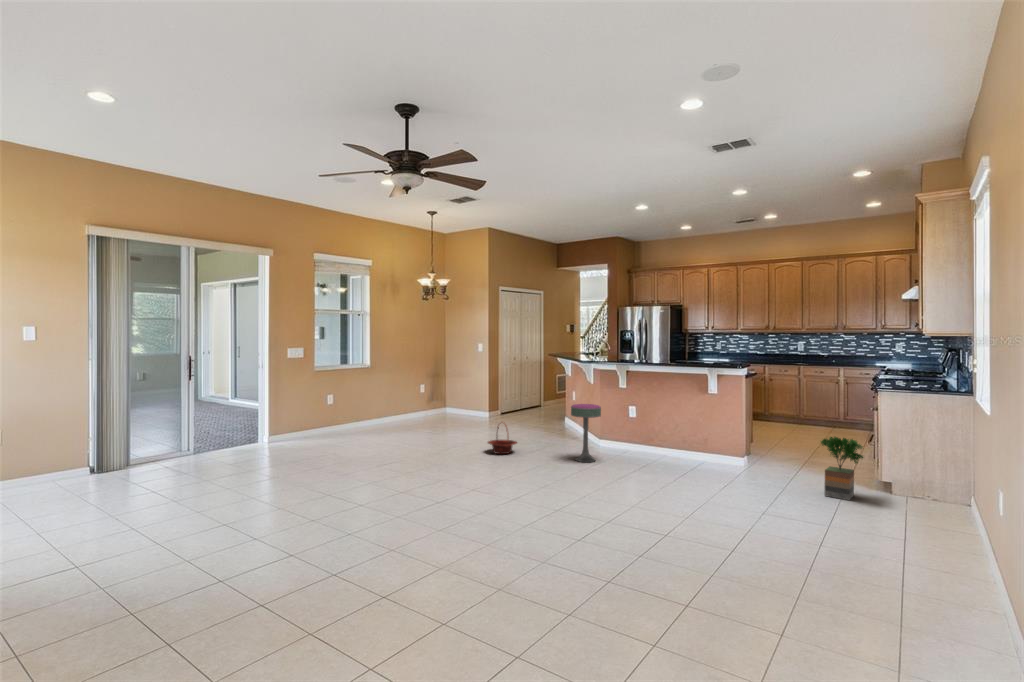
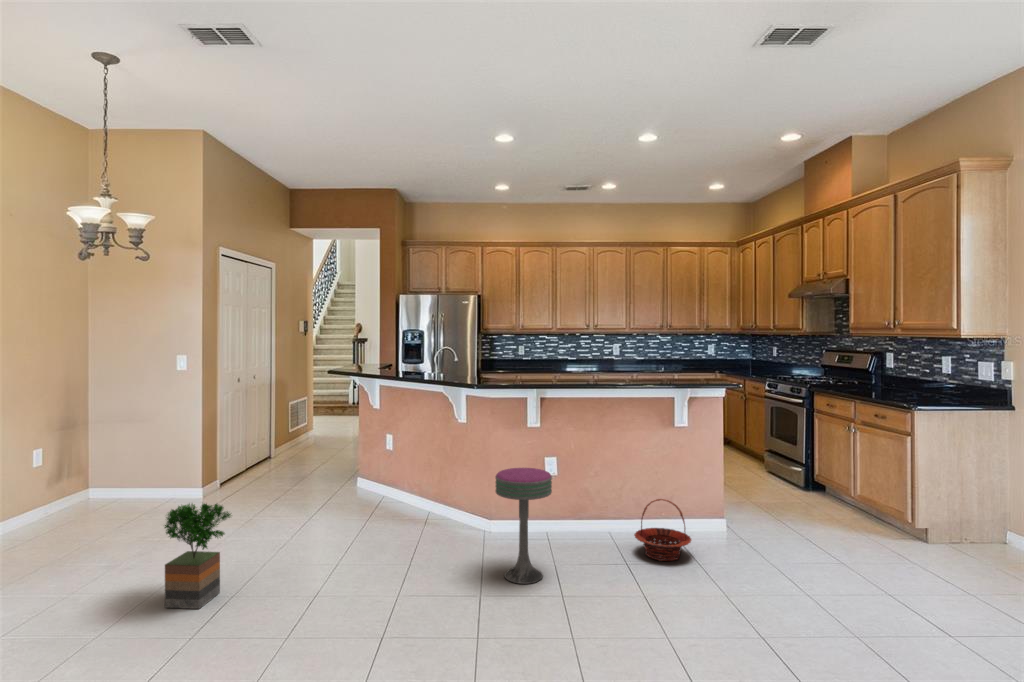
basket: present [488,425,517,454] -> present [634,499,691,561]
potted tree: present [821,437,864,500] -> present [165,504,231,609]

